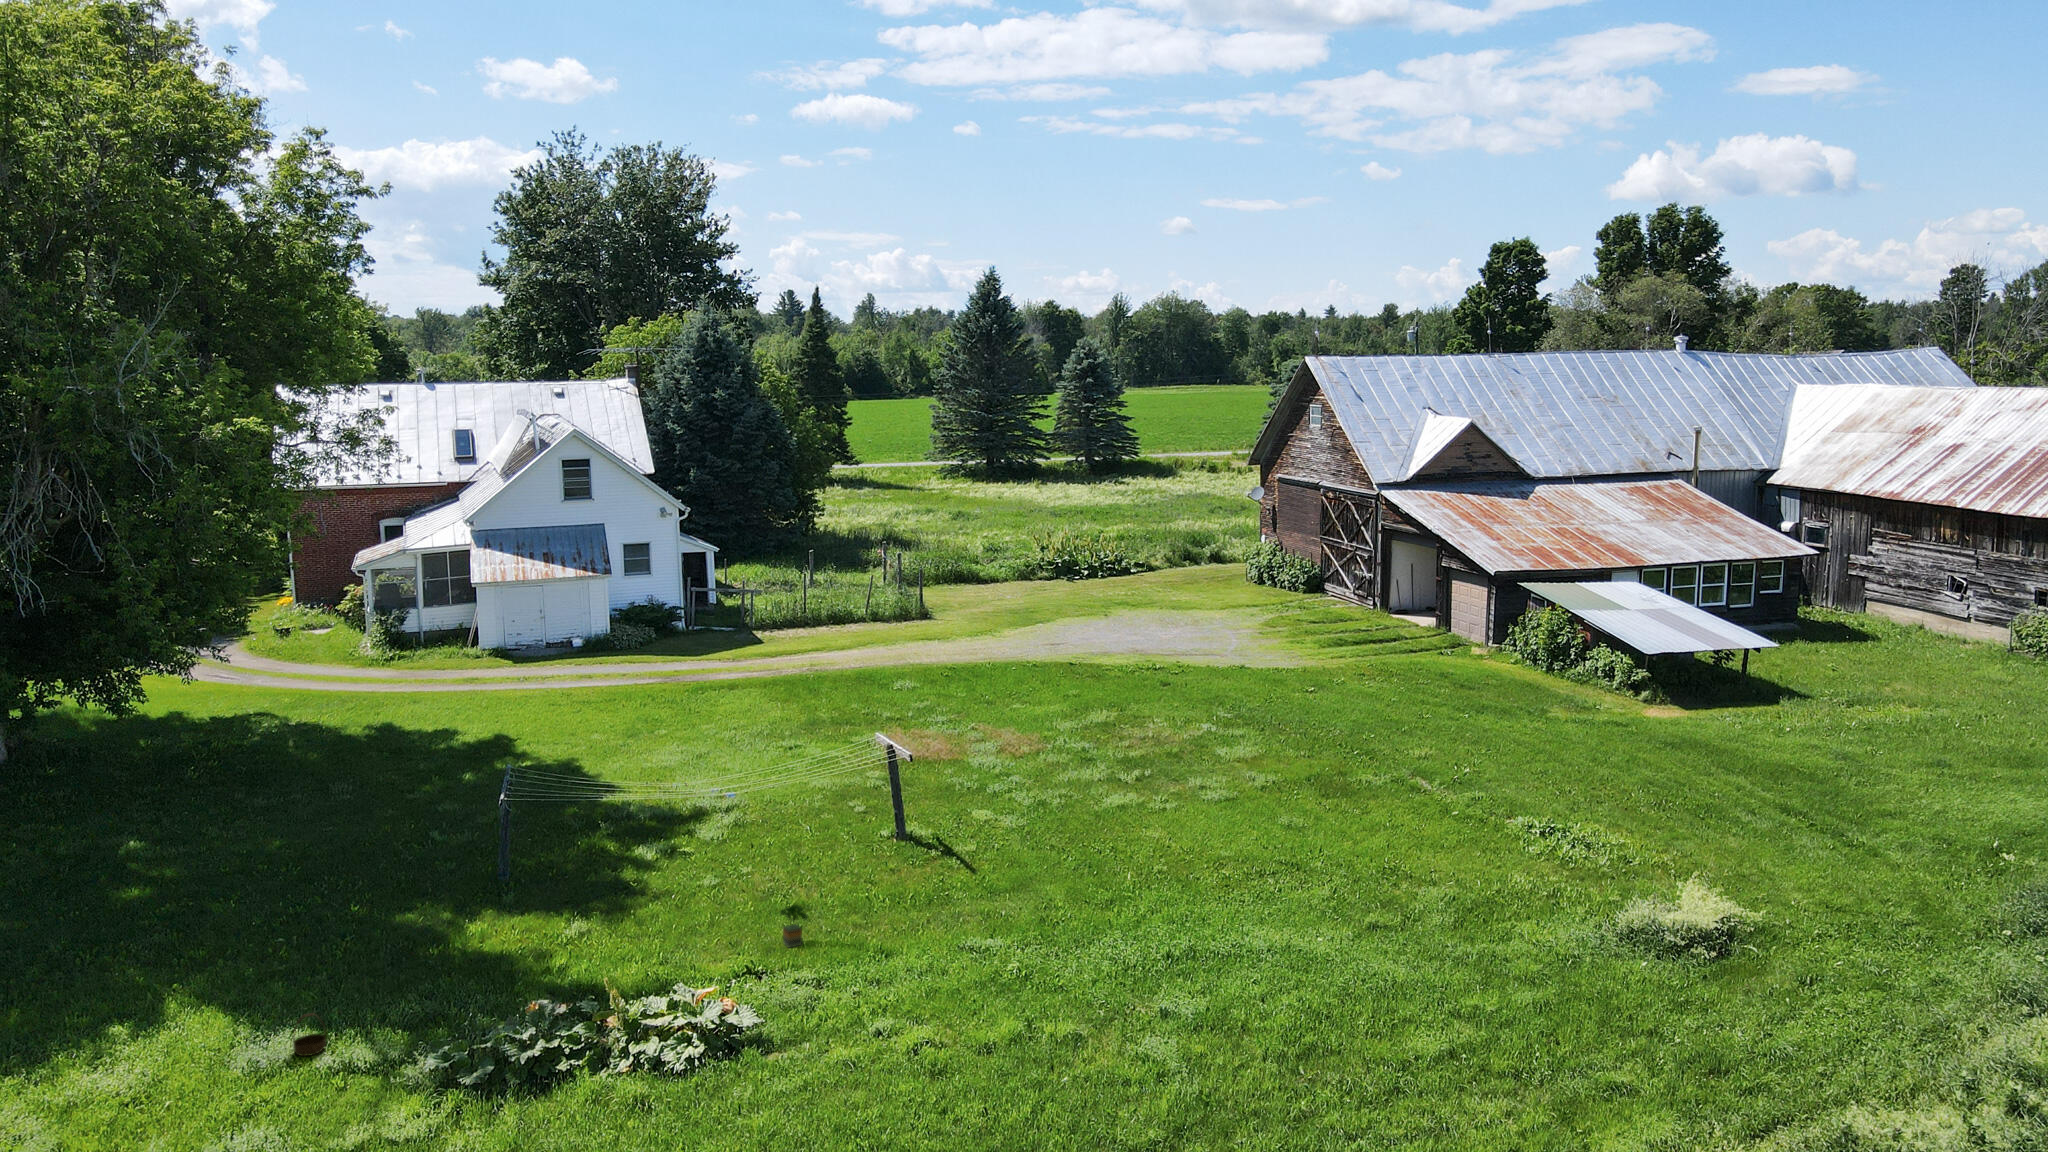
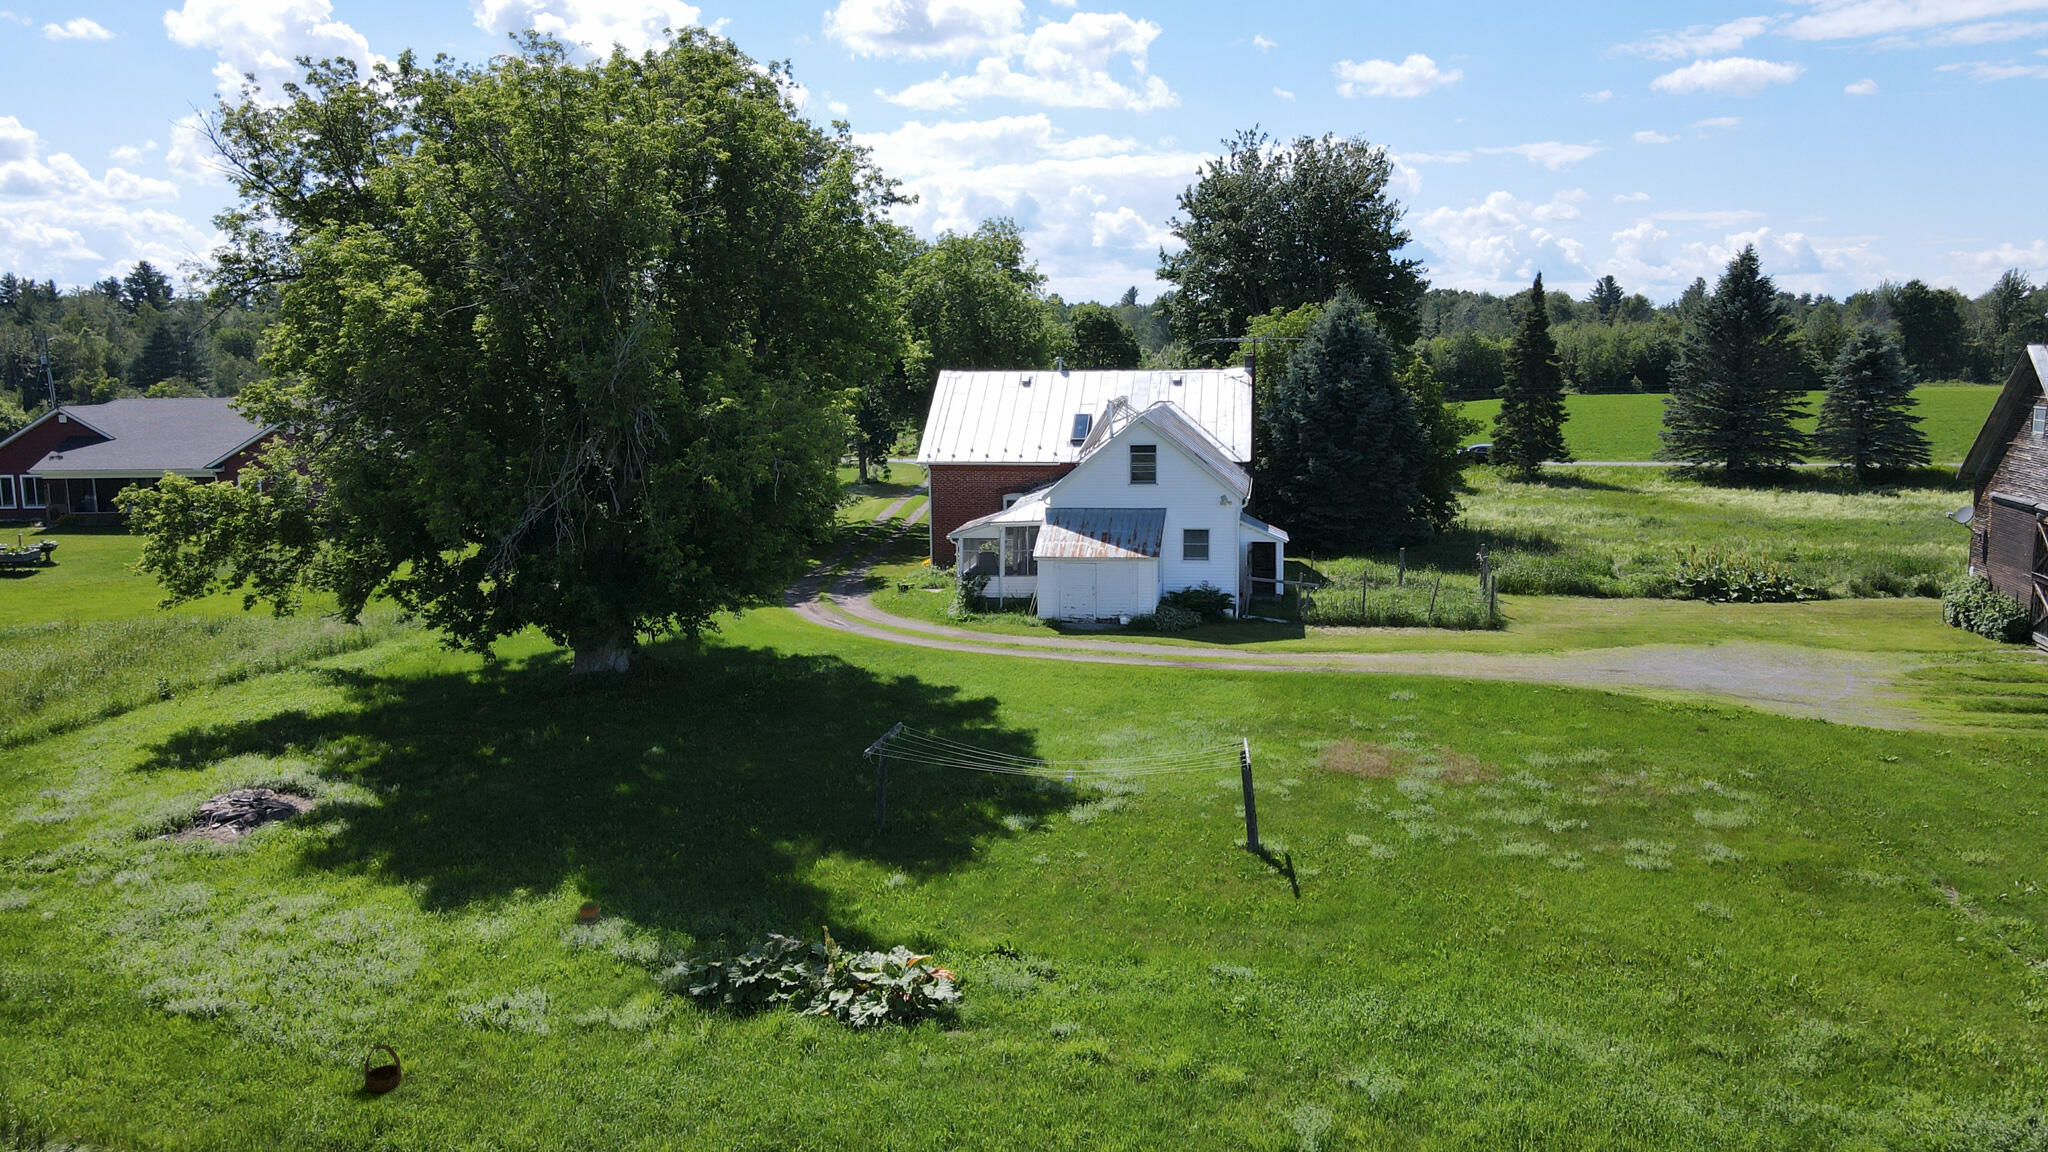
potted tree: present [779,905,807,948] -> present [577,883,602,925]

